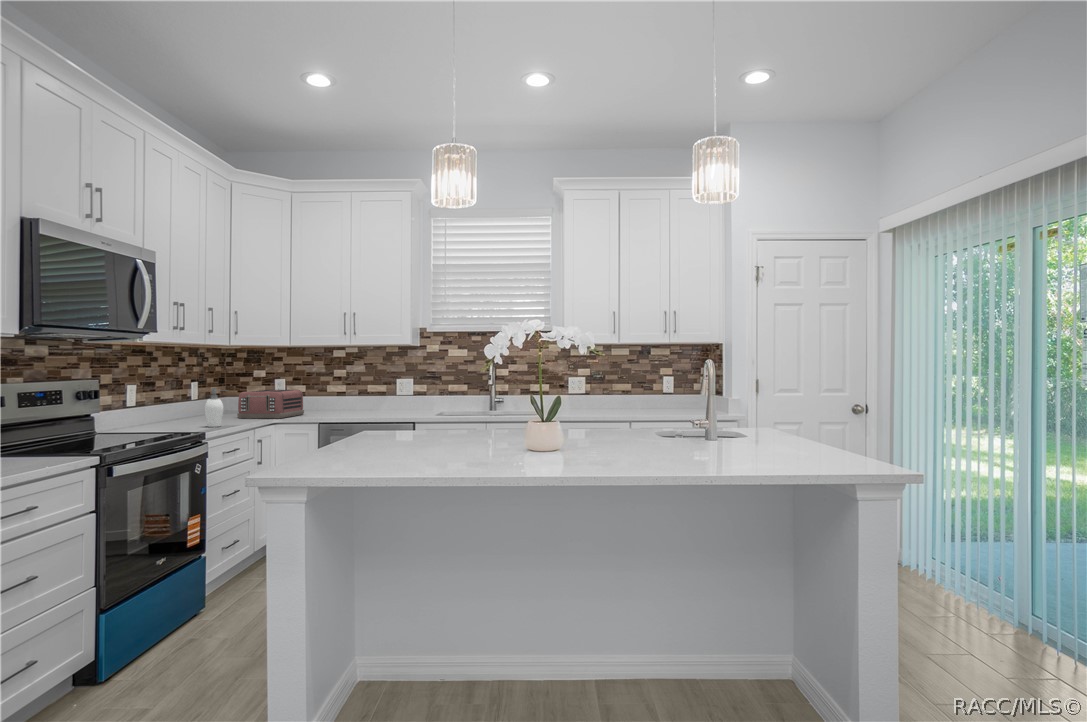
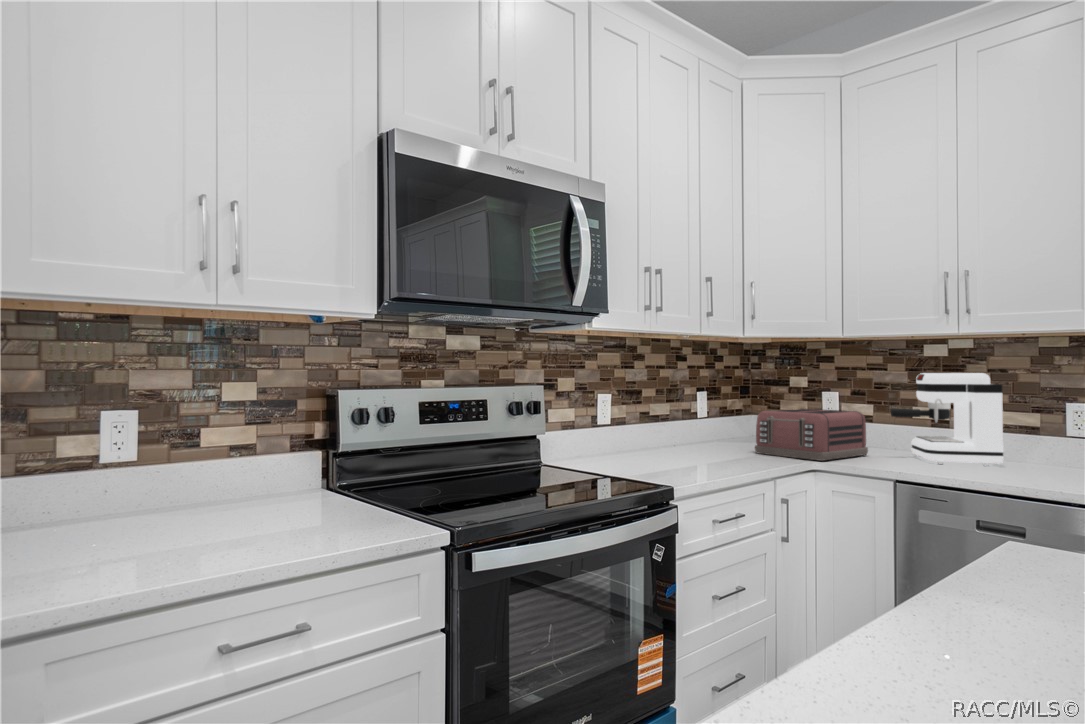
coffee maker: none [316,367,369,415] -> present [891,373,1004,465]
soap dispenser: present [205,388,223,427] -> none [692,404,730,470]

